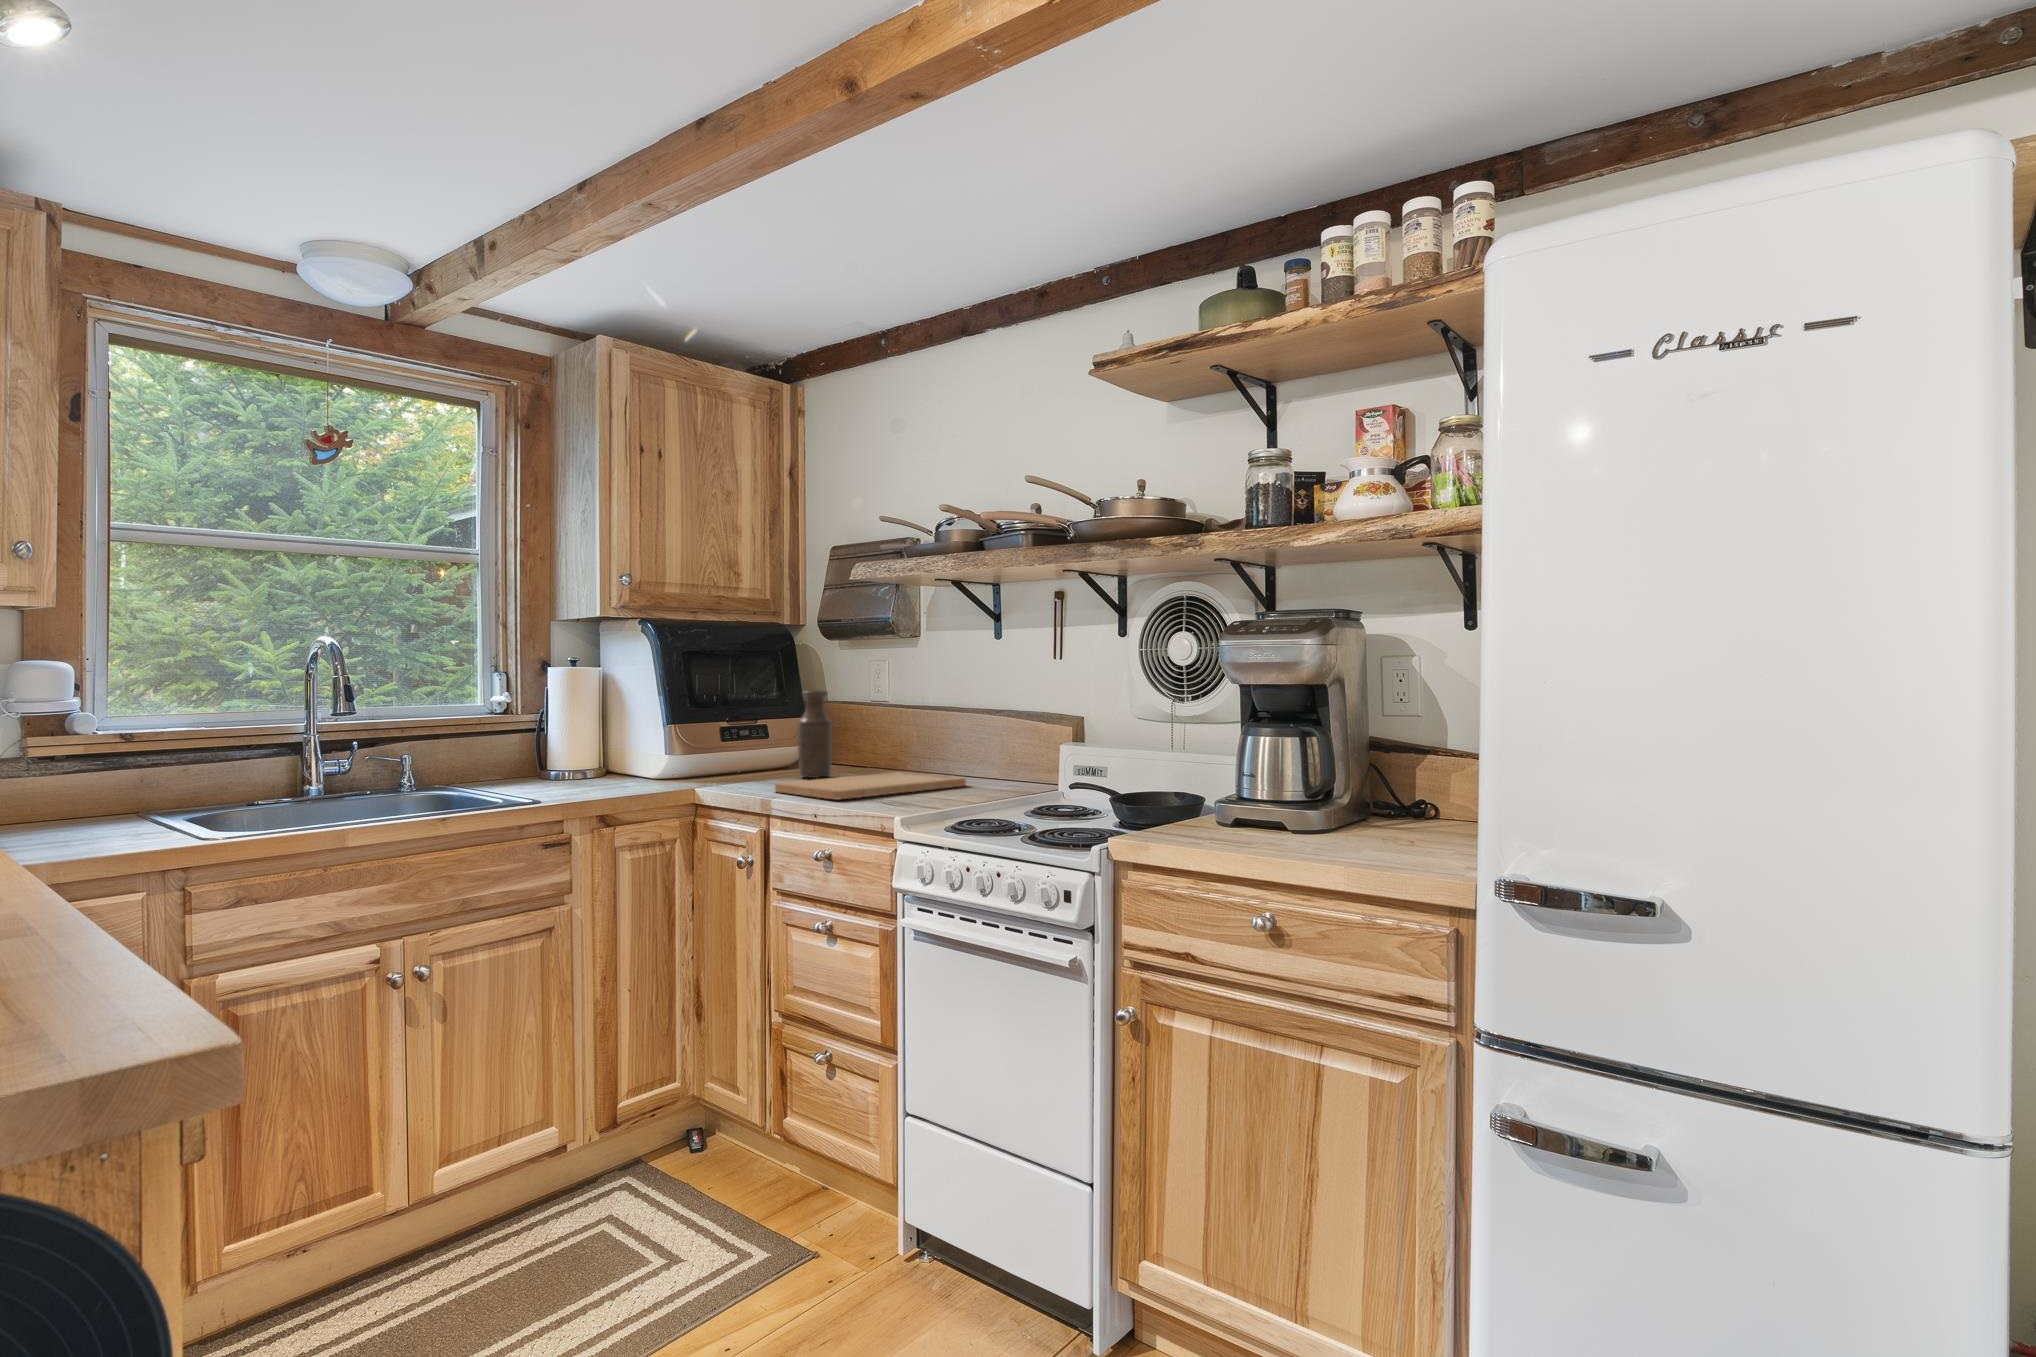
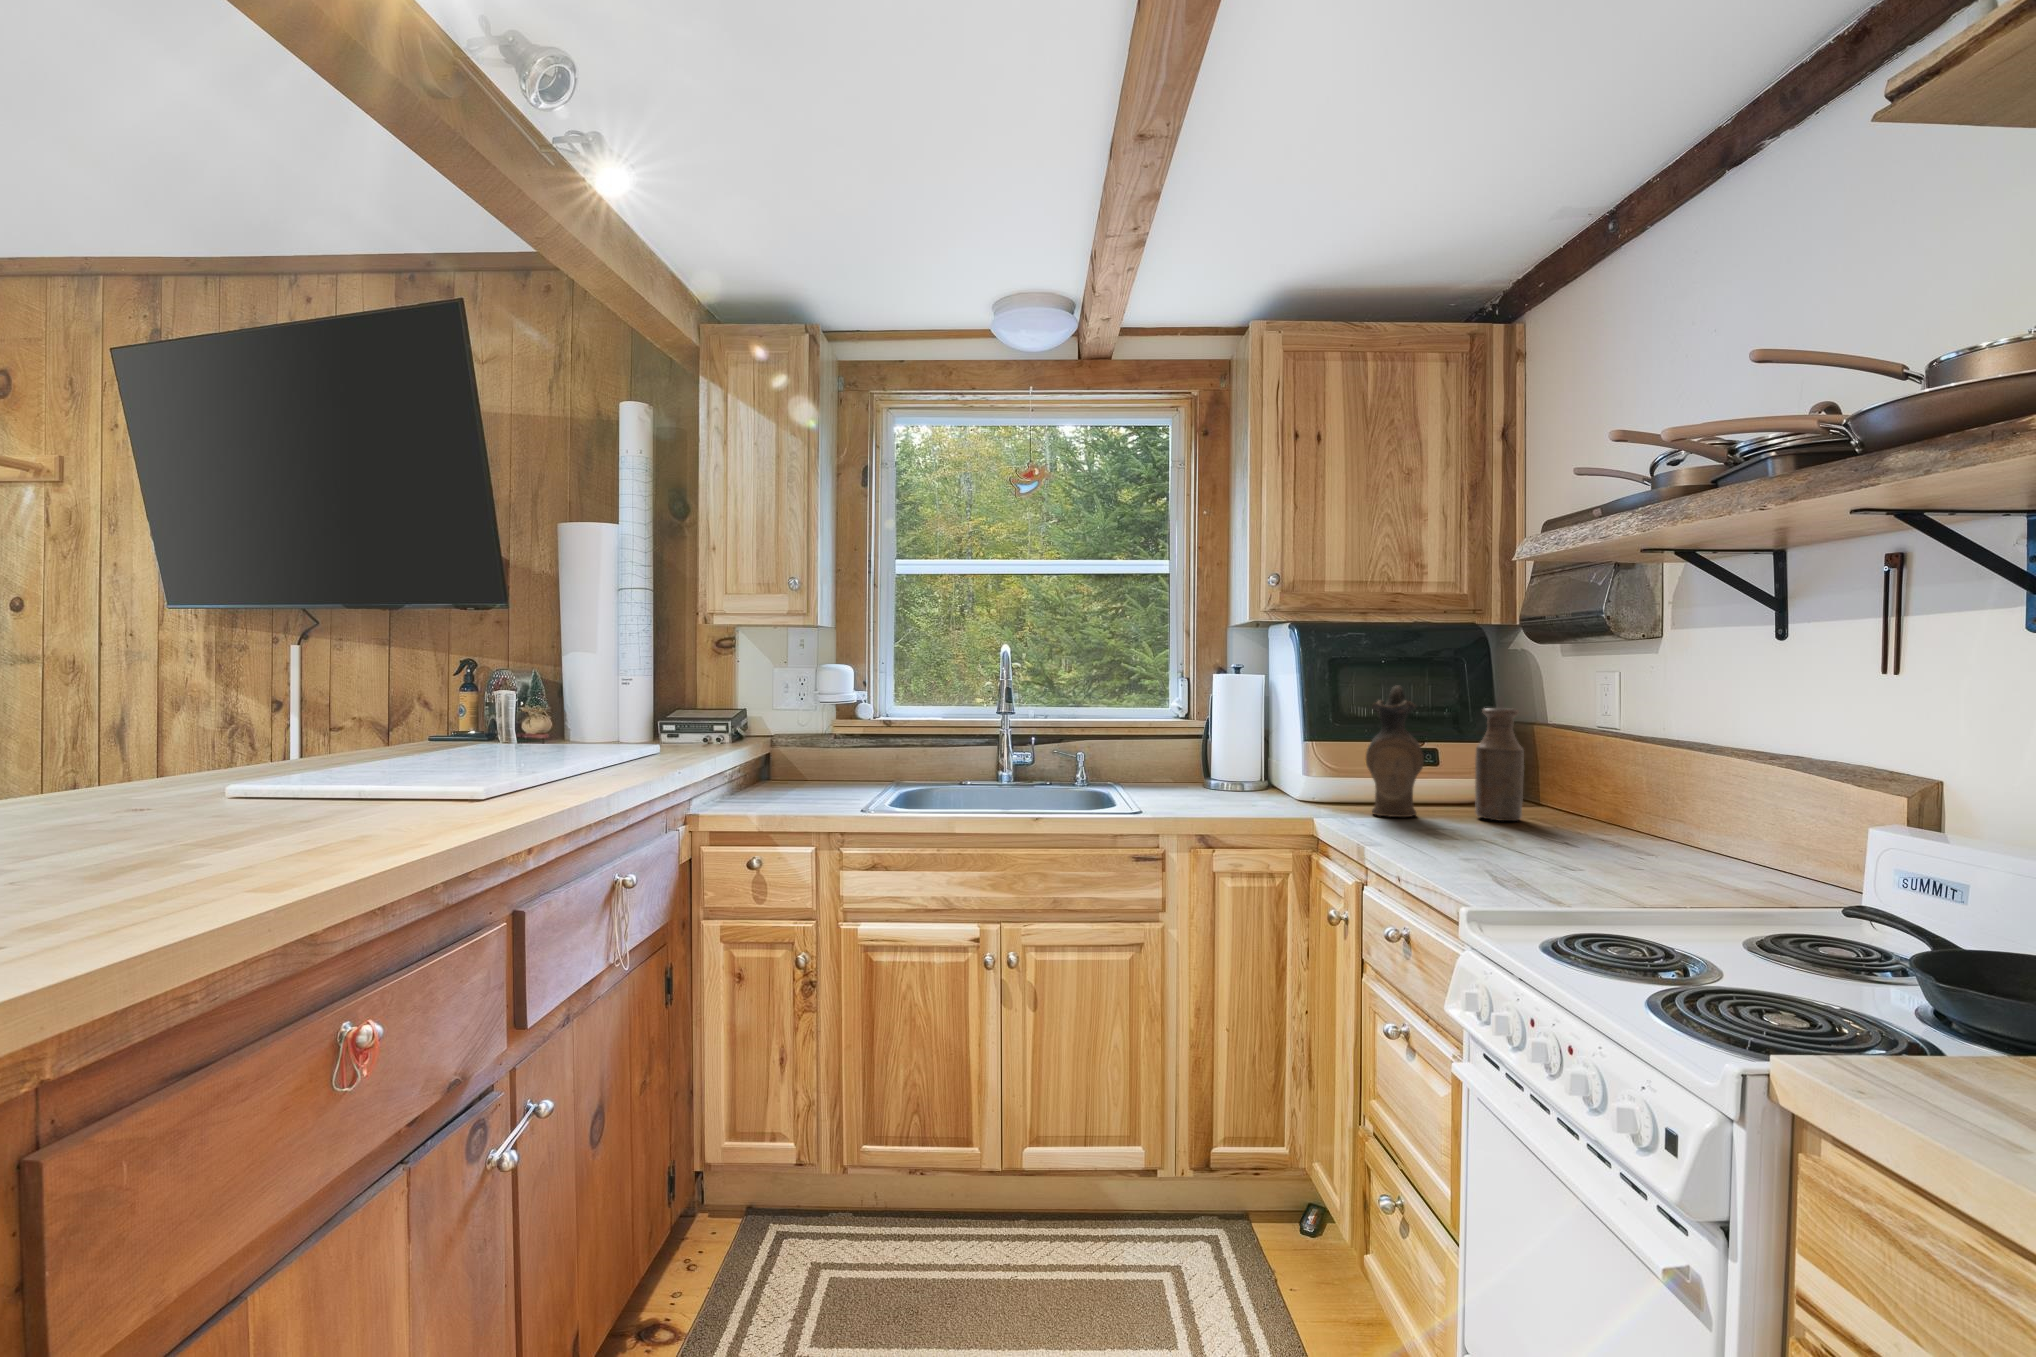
ceramic pitcher: none [722,674,769,784] -> present [1366,685,1424,817]
cutting board: present [775,772,966,800] -> none [1402,825,1710,874]

